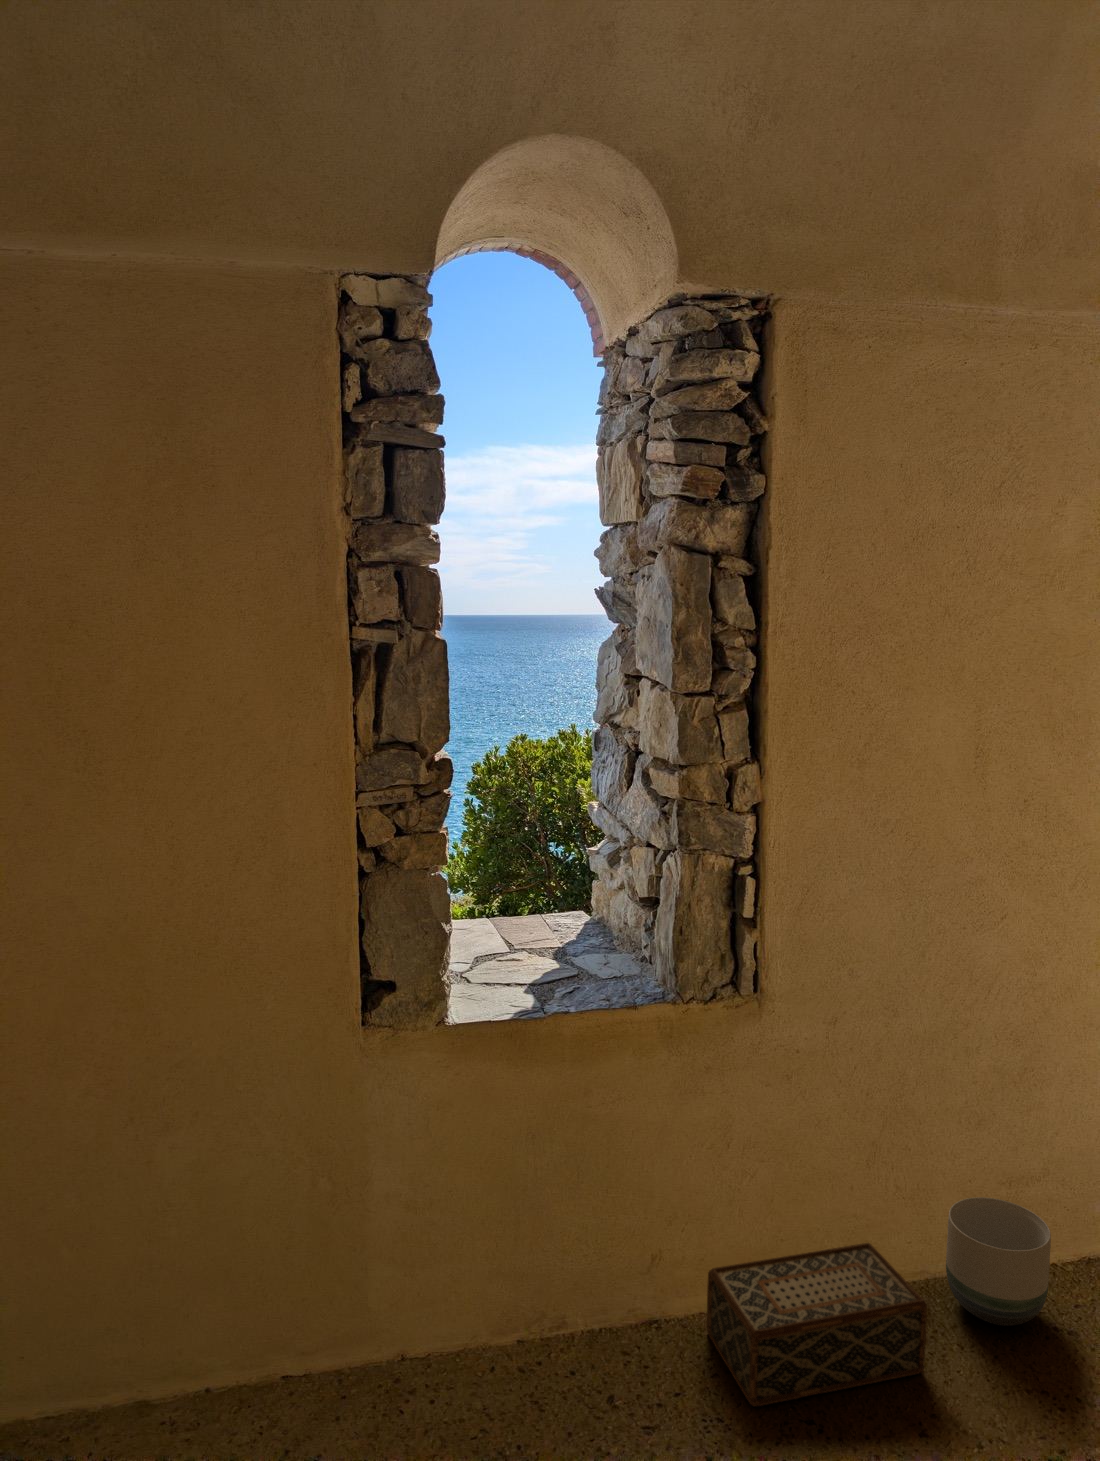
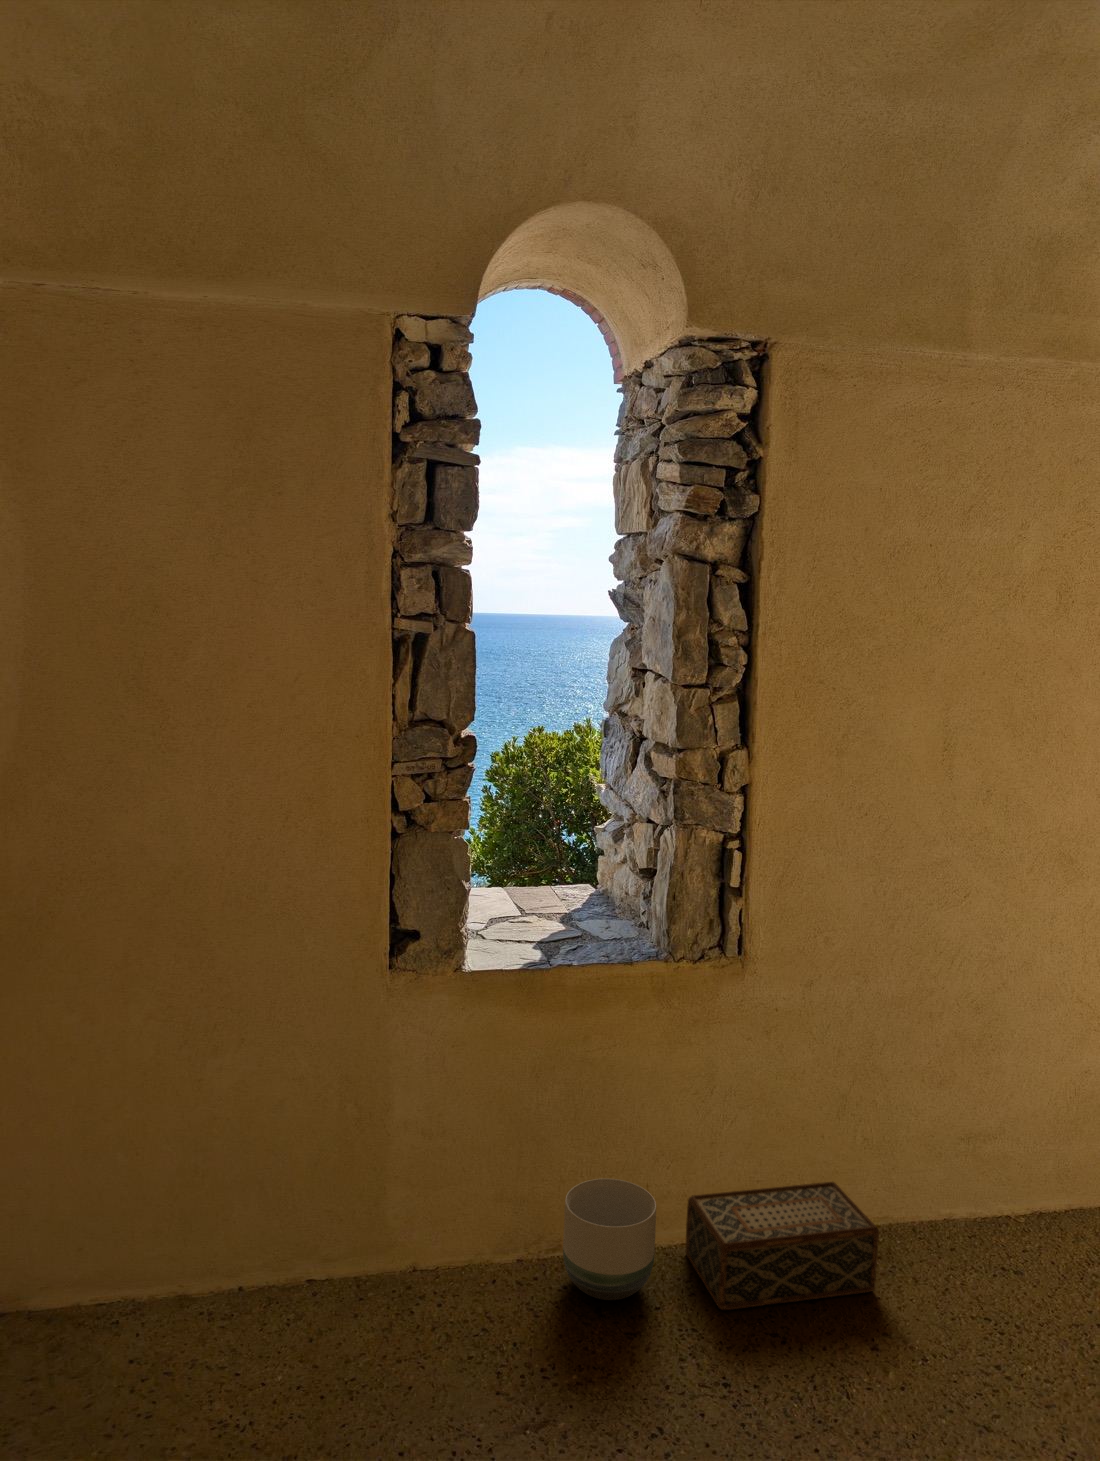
planter: present [946,1197,1051,1326] -> present [563,1179,656,1300]

